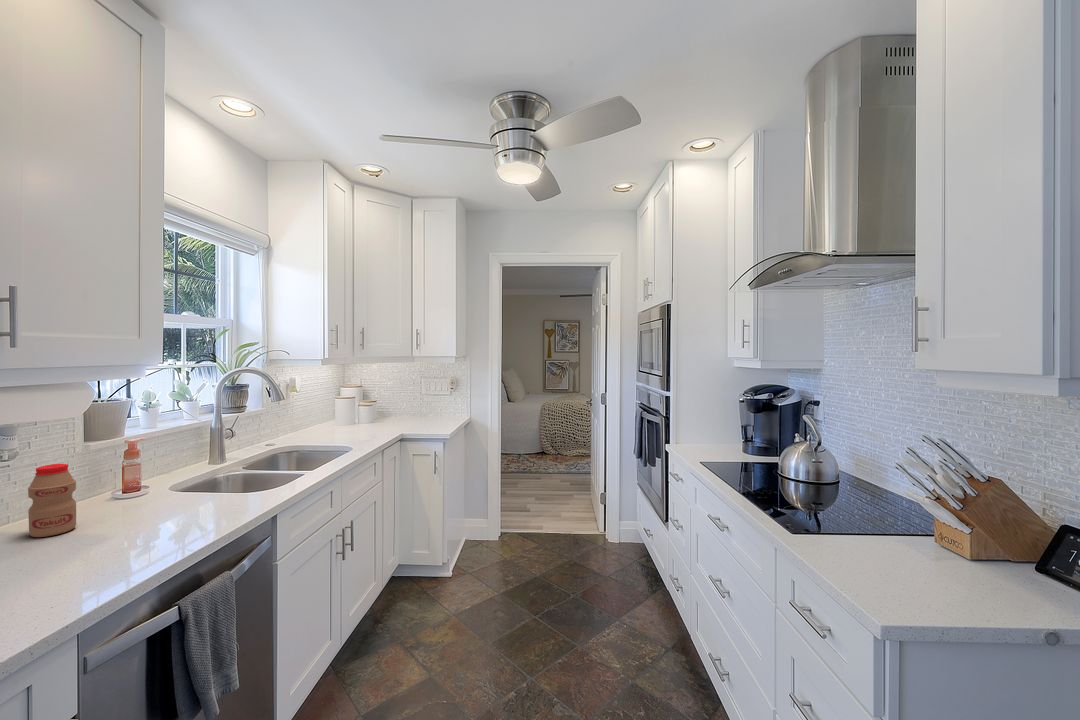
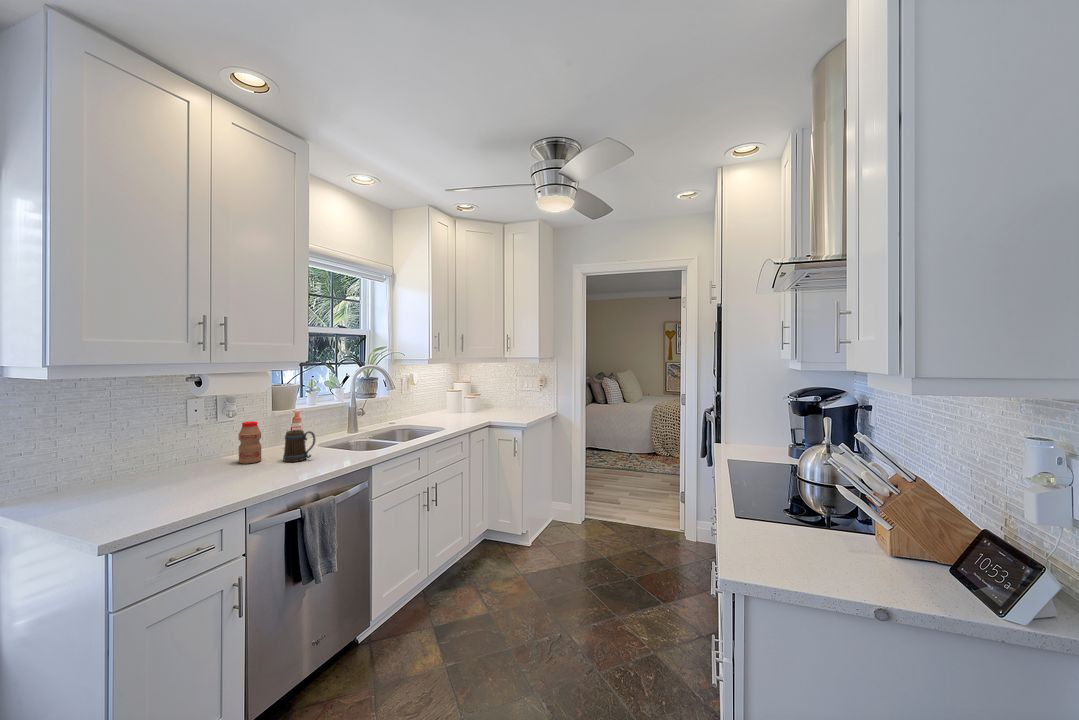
mug: none [120,470,181,524] -> present [283,430,316,462]

